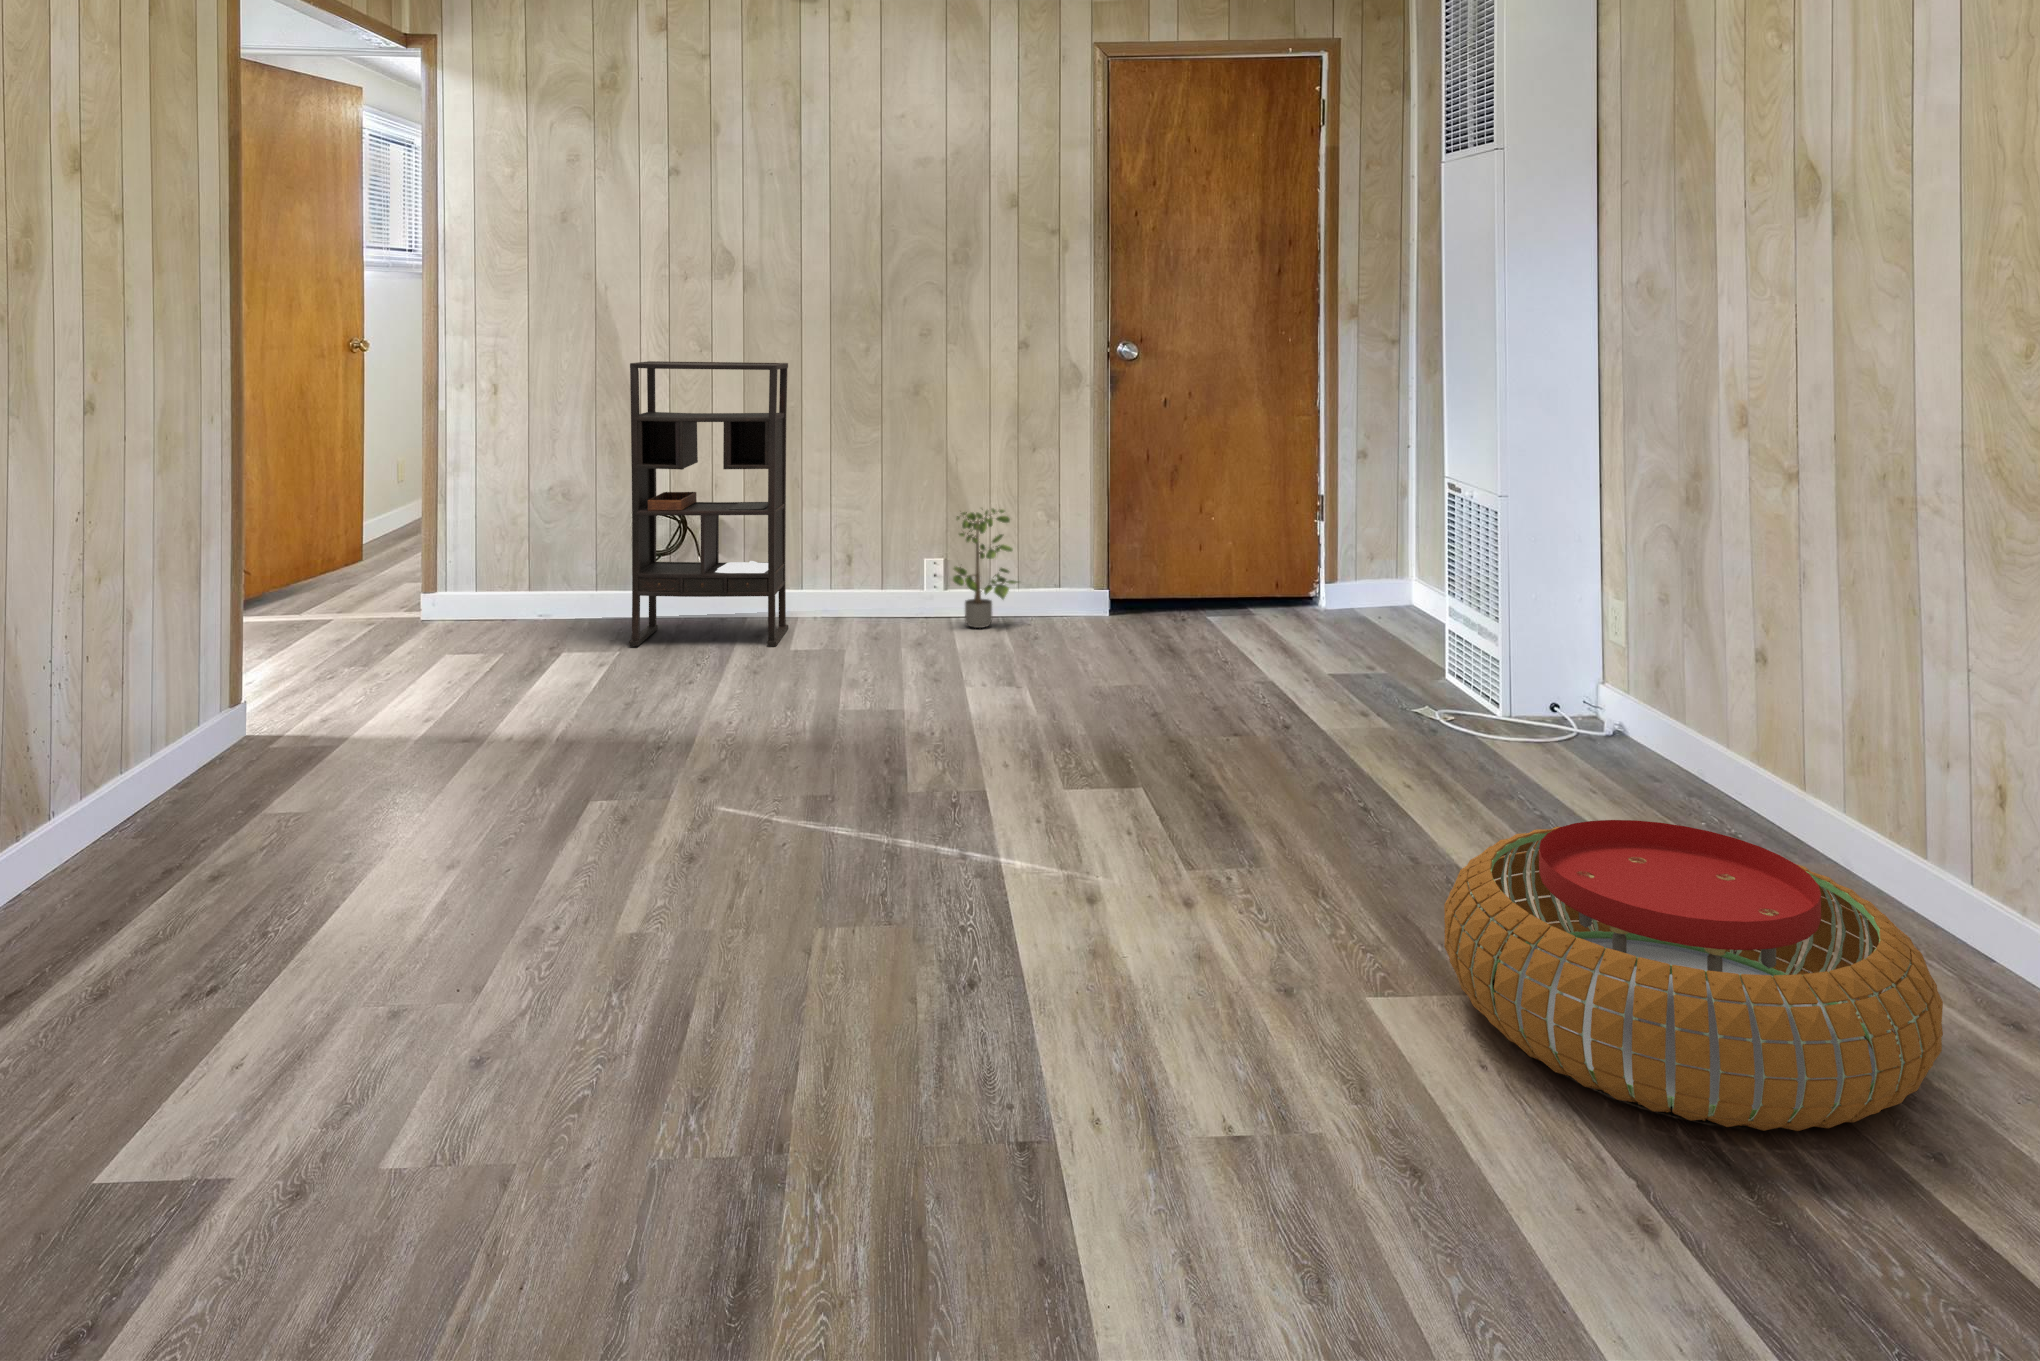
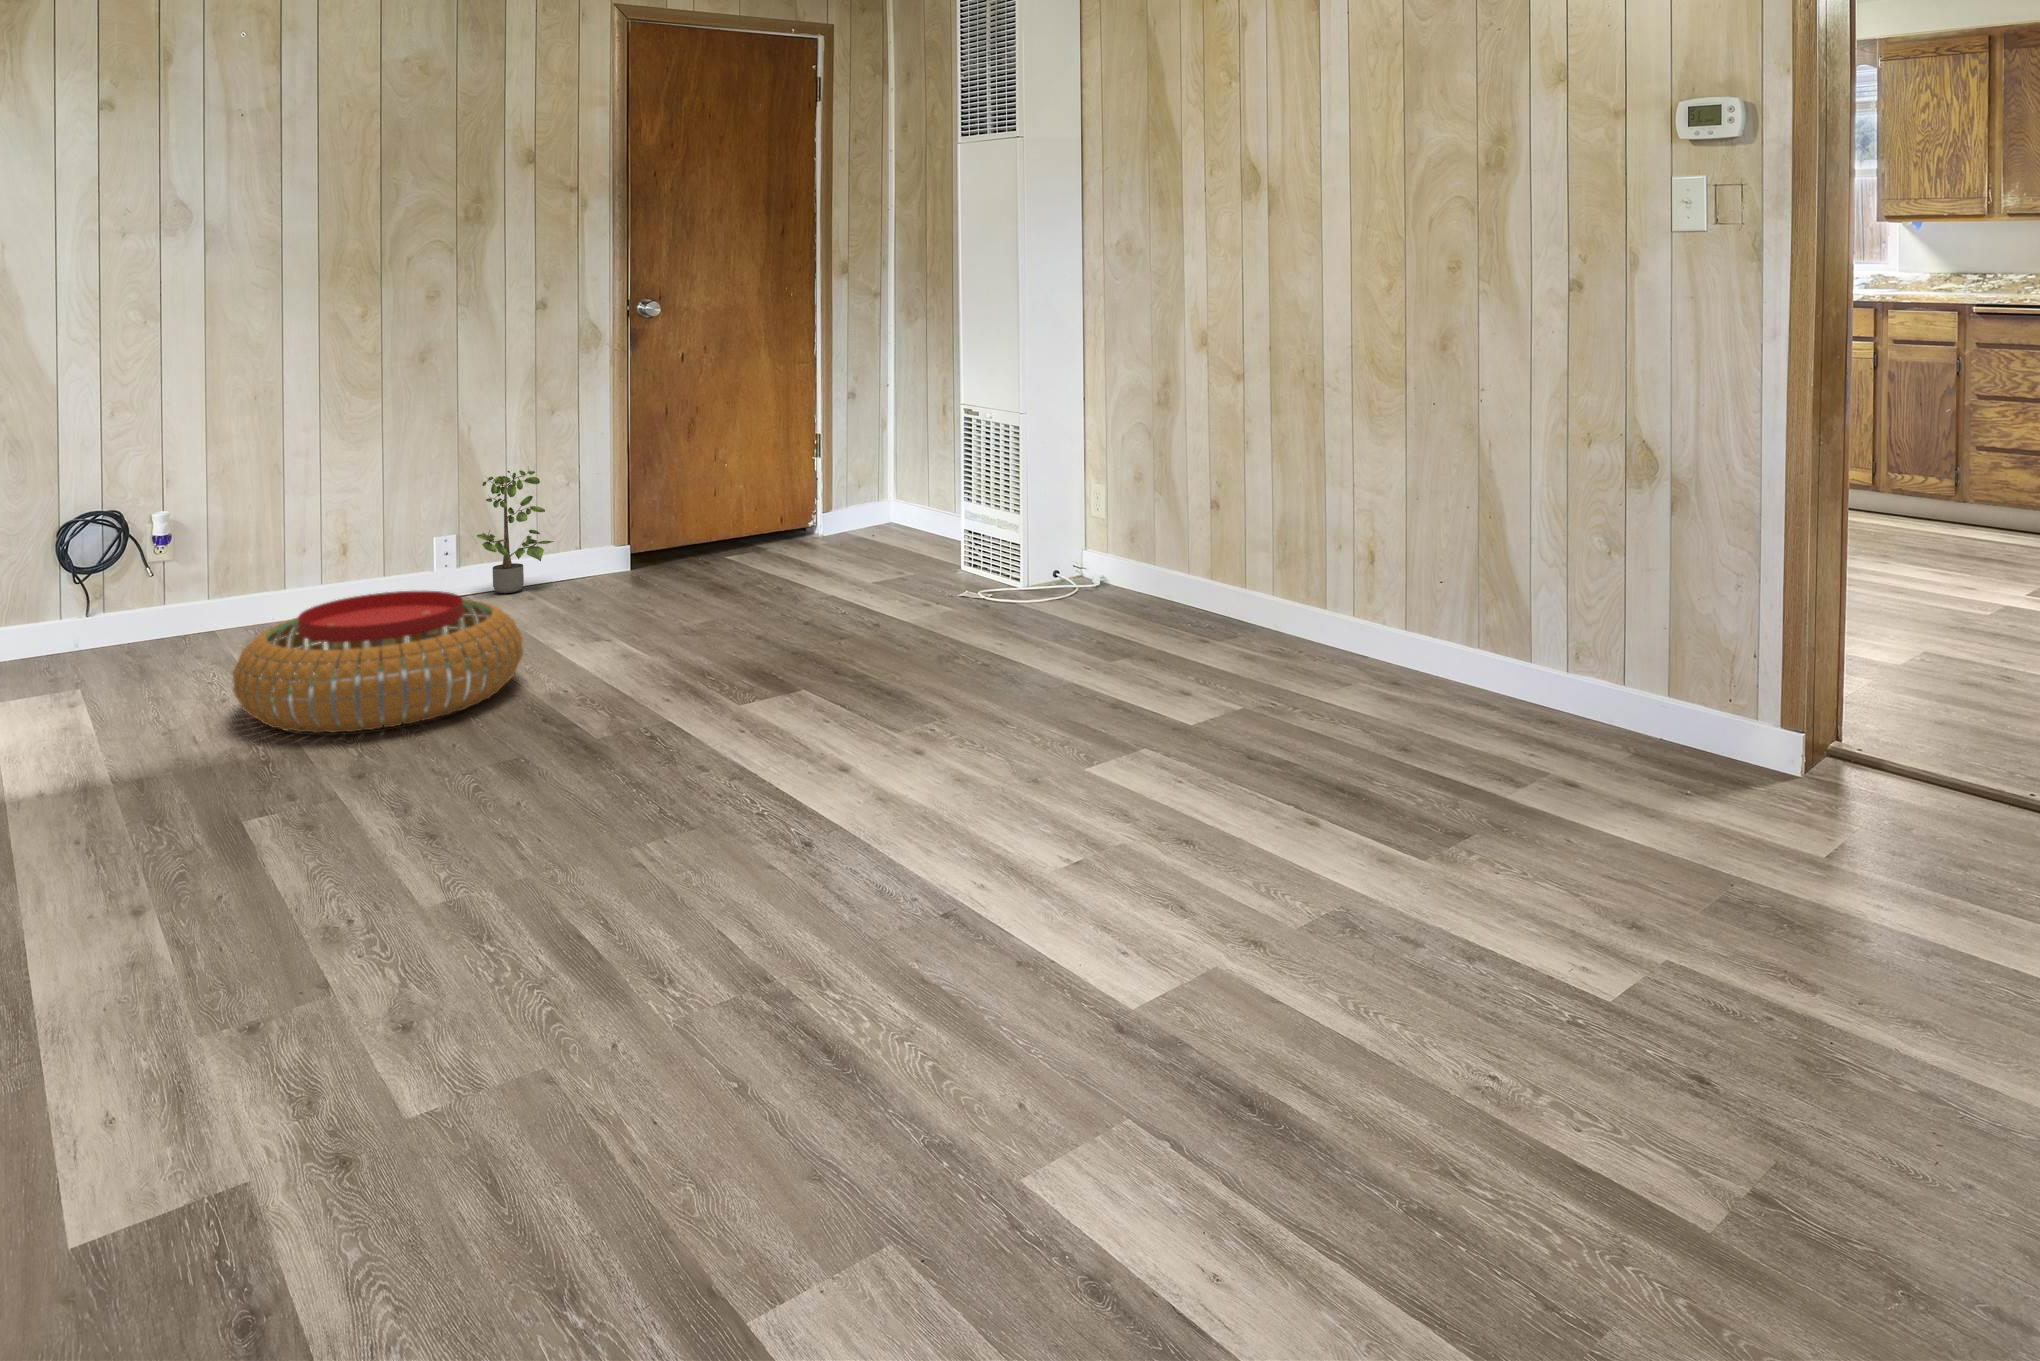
bookshelf: present [629,361,789,646] -> none [71,328,289,671]
pouf: present [1444,820,1943,1131] -> present [233,591,523,733]

